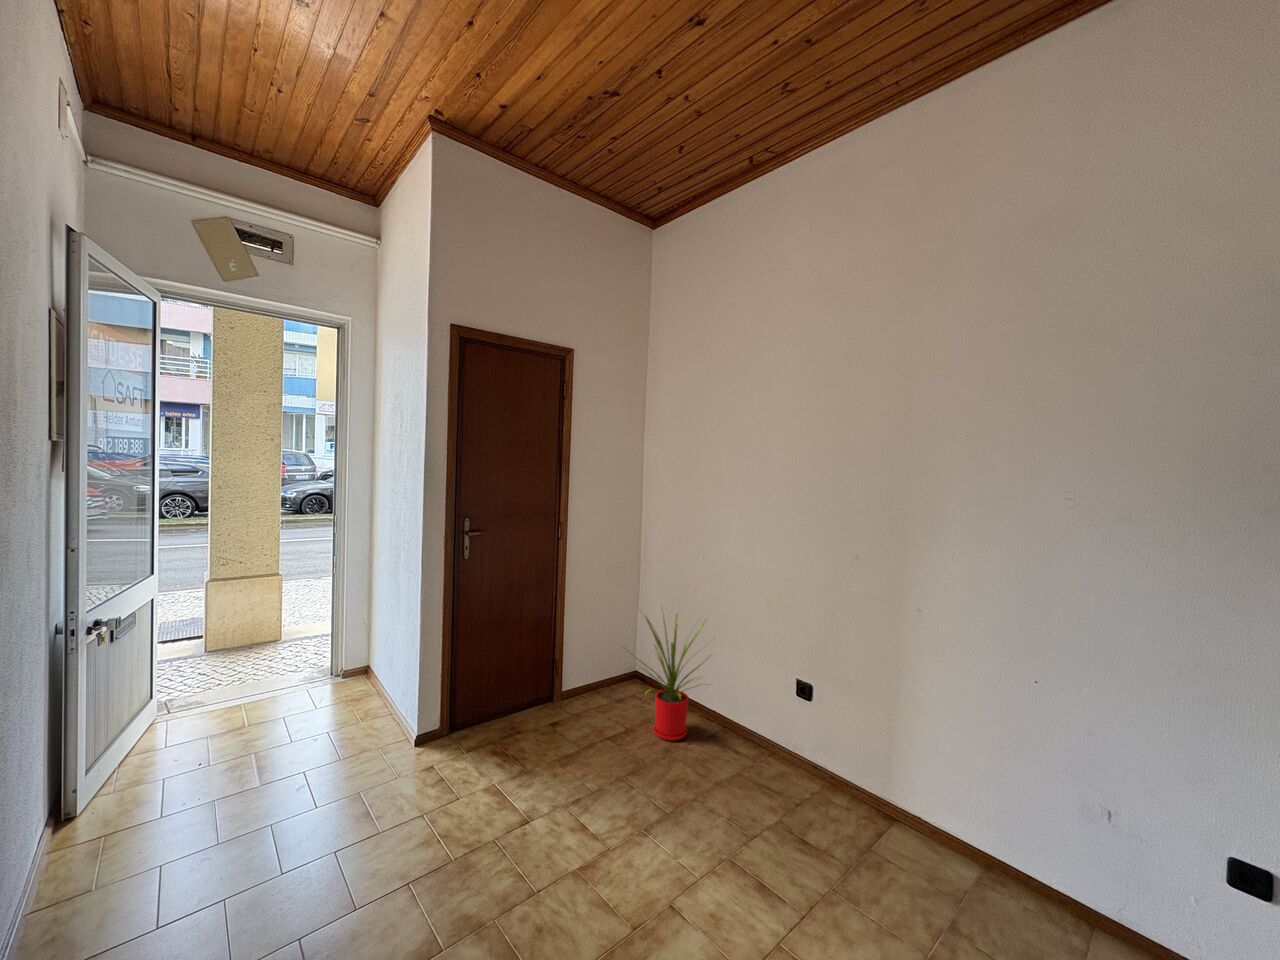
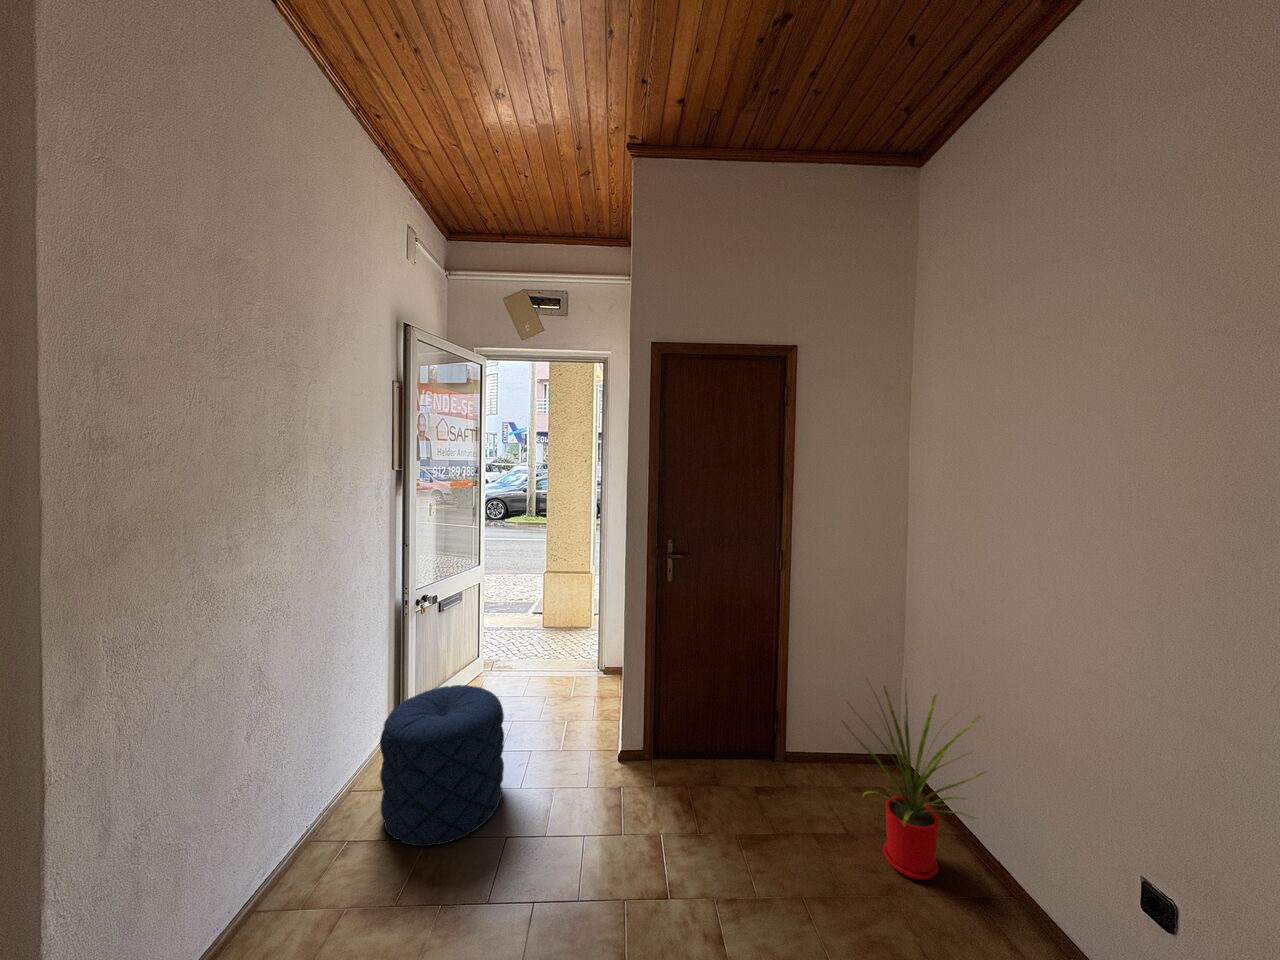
pouf: none [122,708,309,918] -> present [380,685,504,846]

